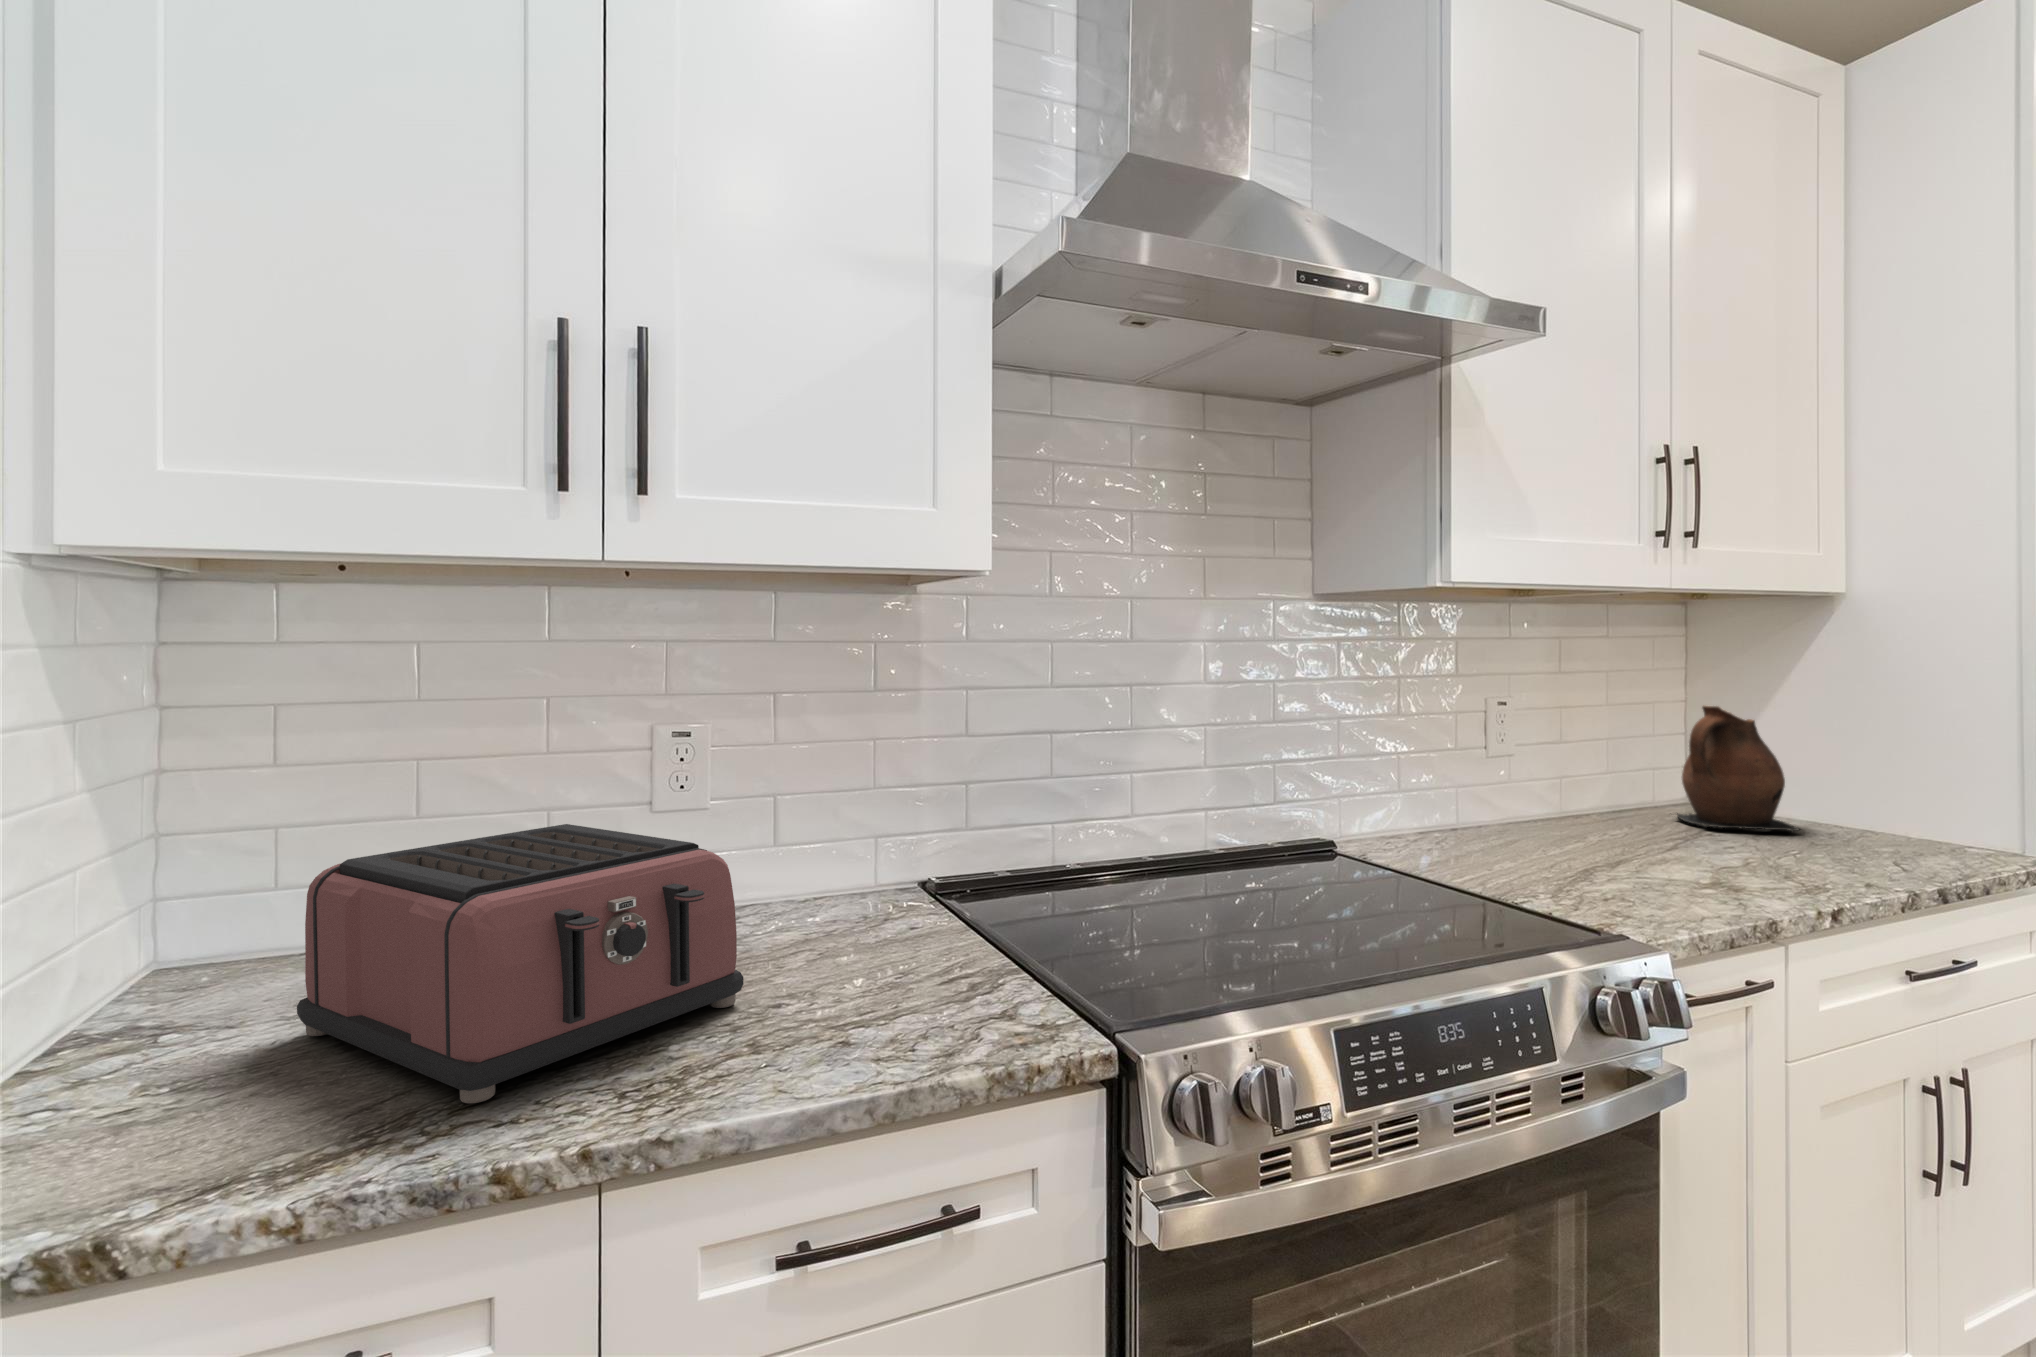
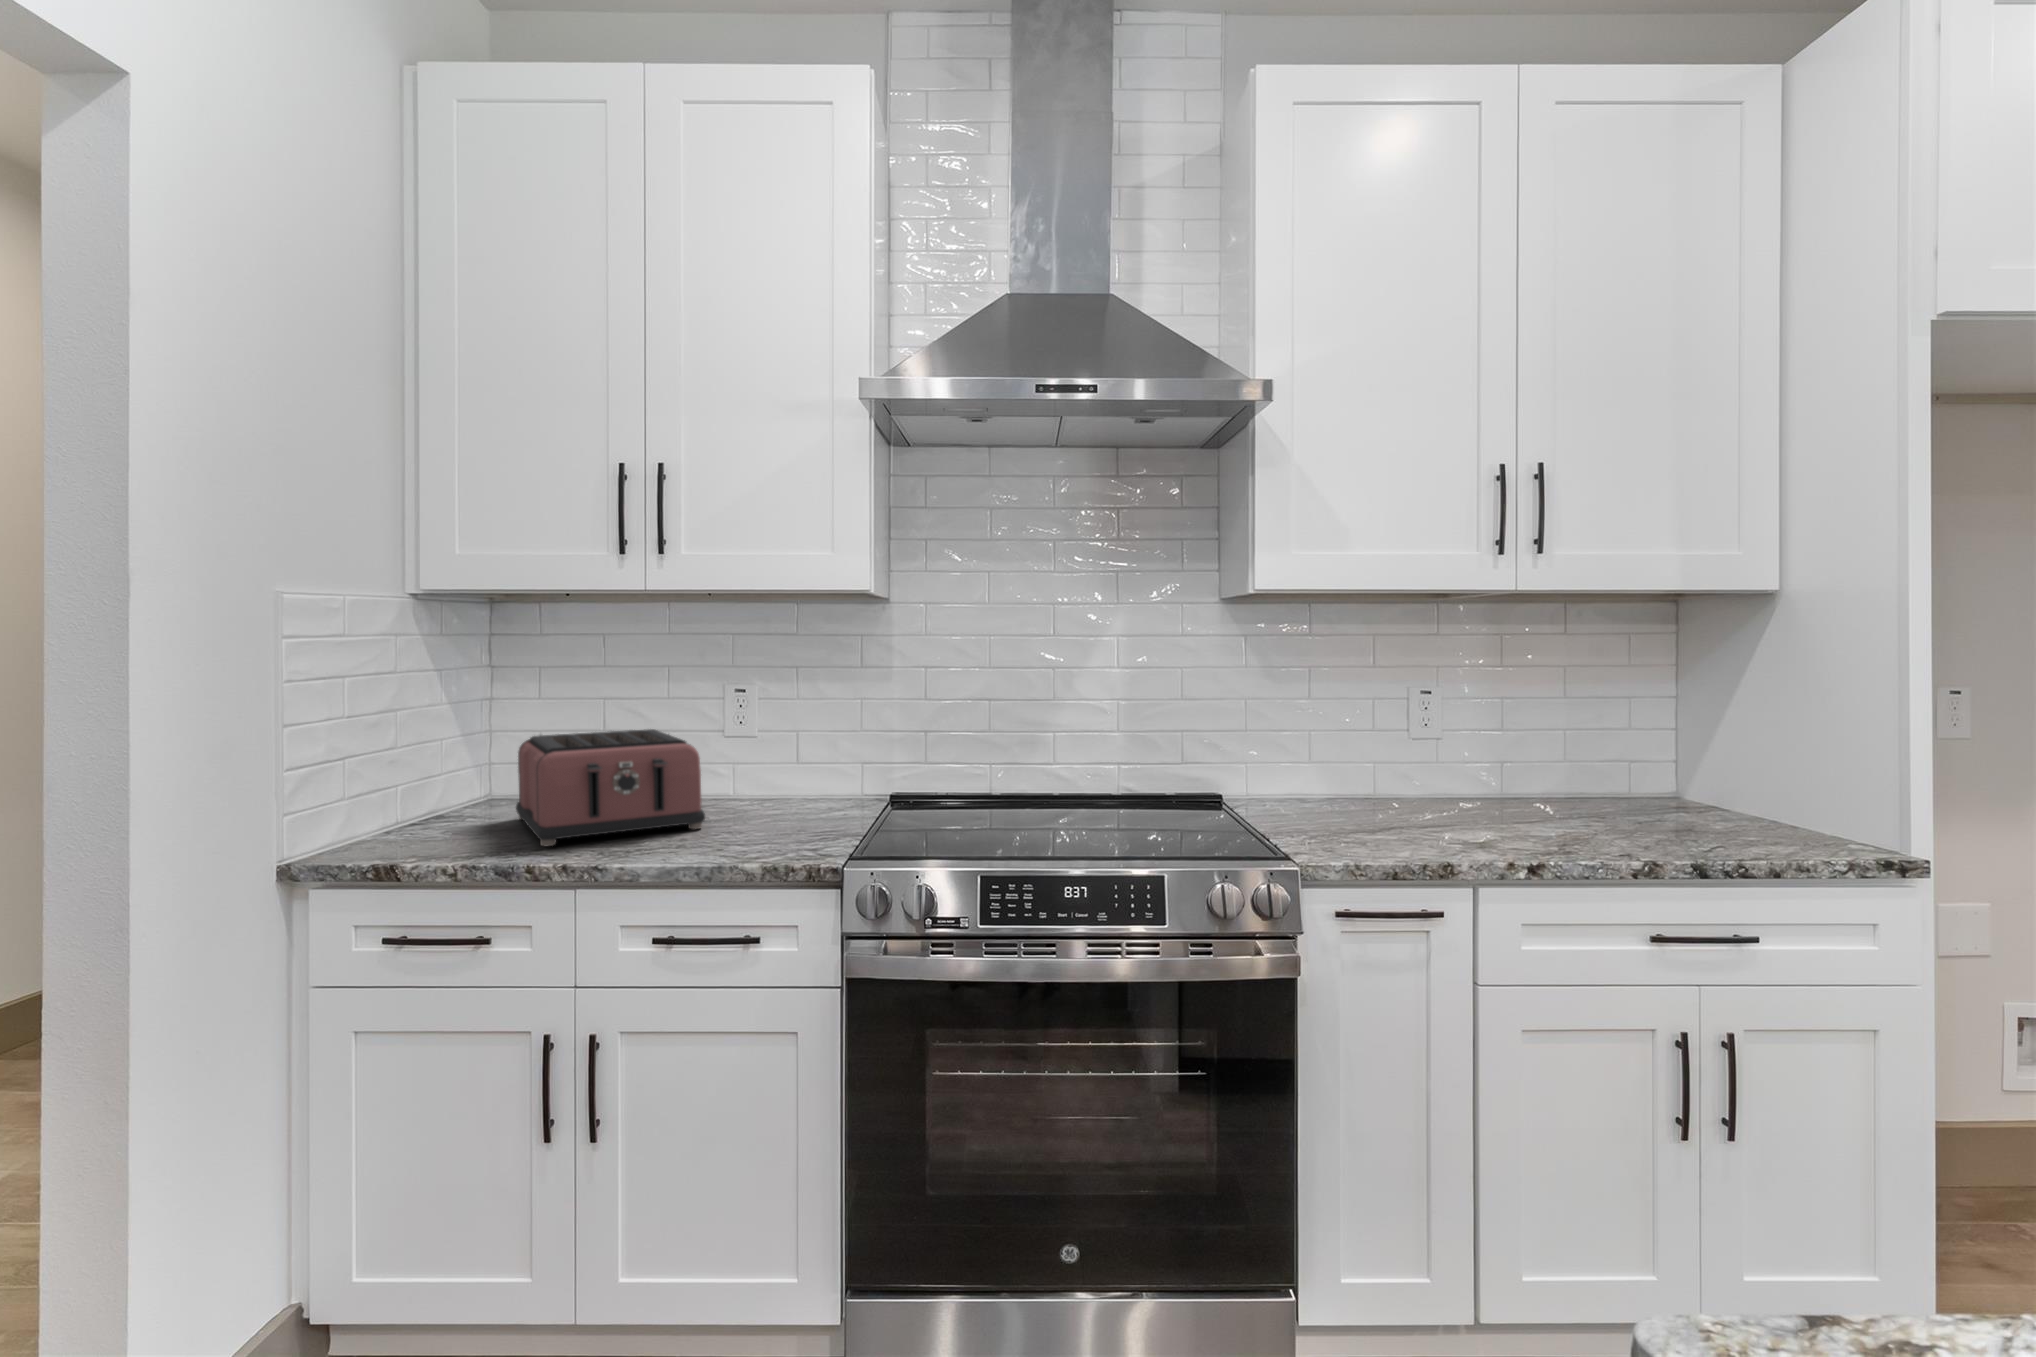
ceramic pitcher: present [1677,706,1800,832] -> none [1600,695,1709,817]

